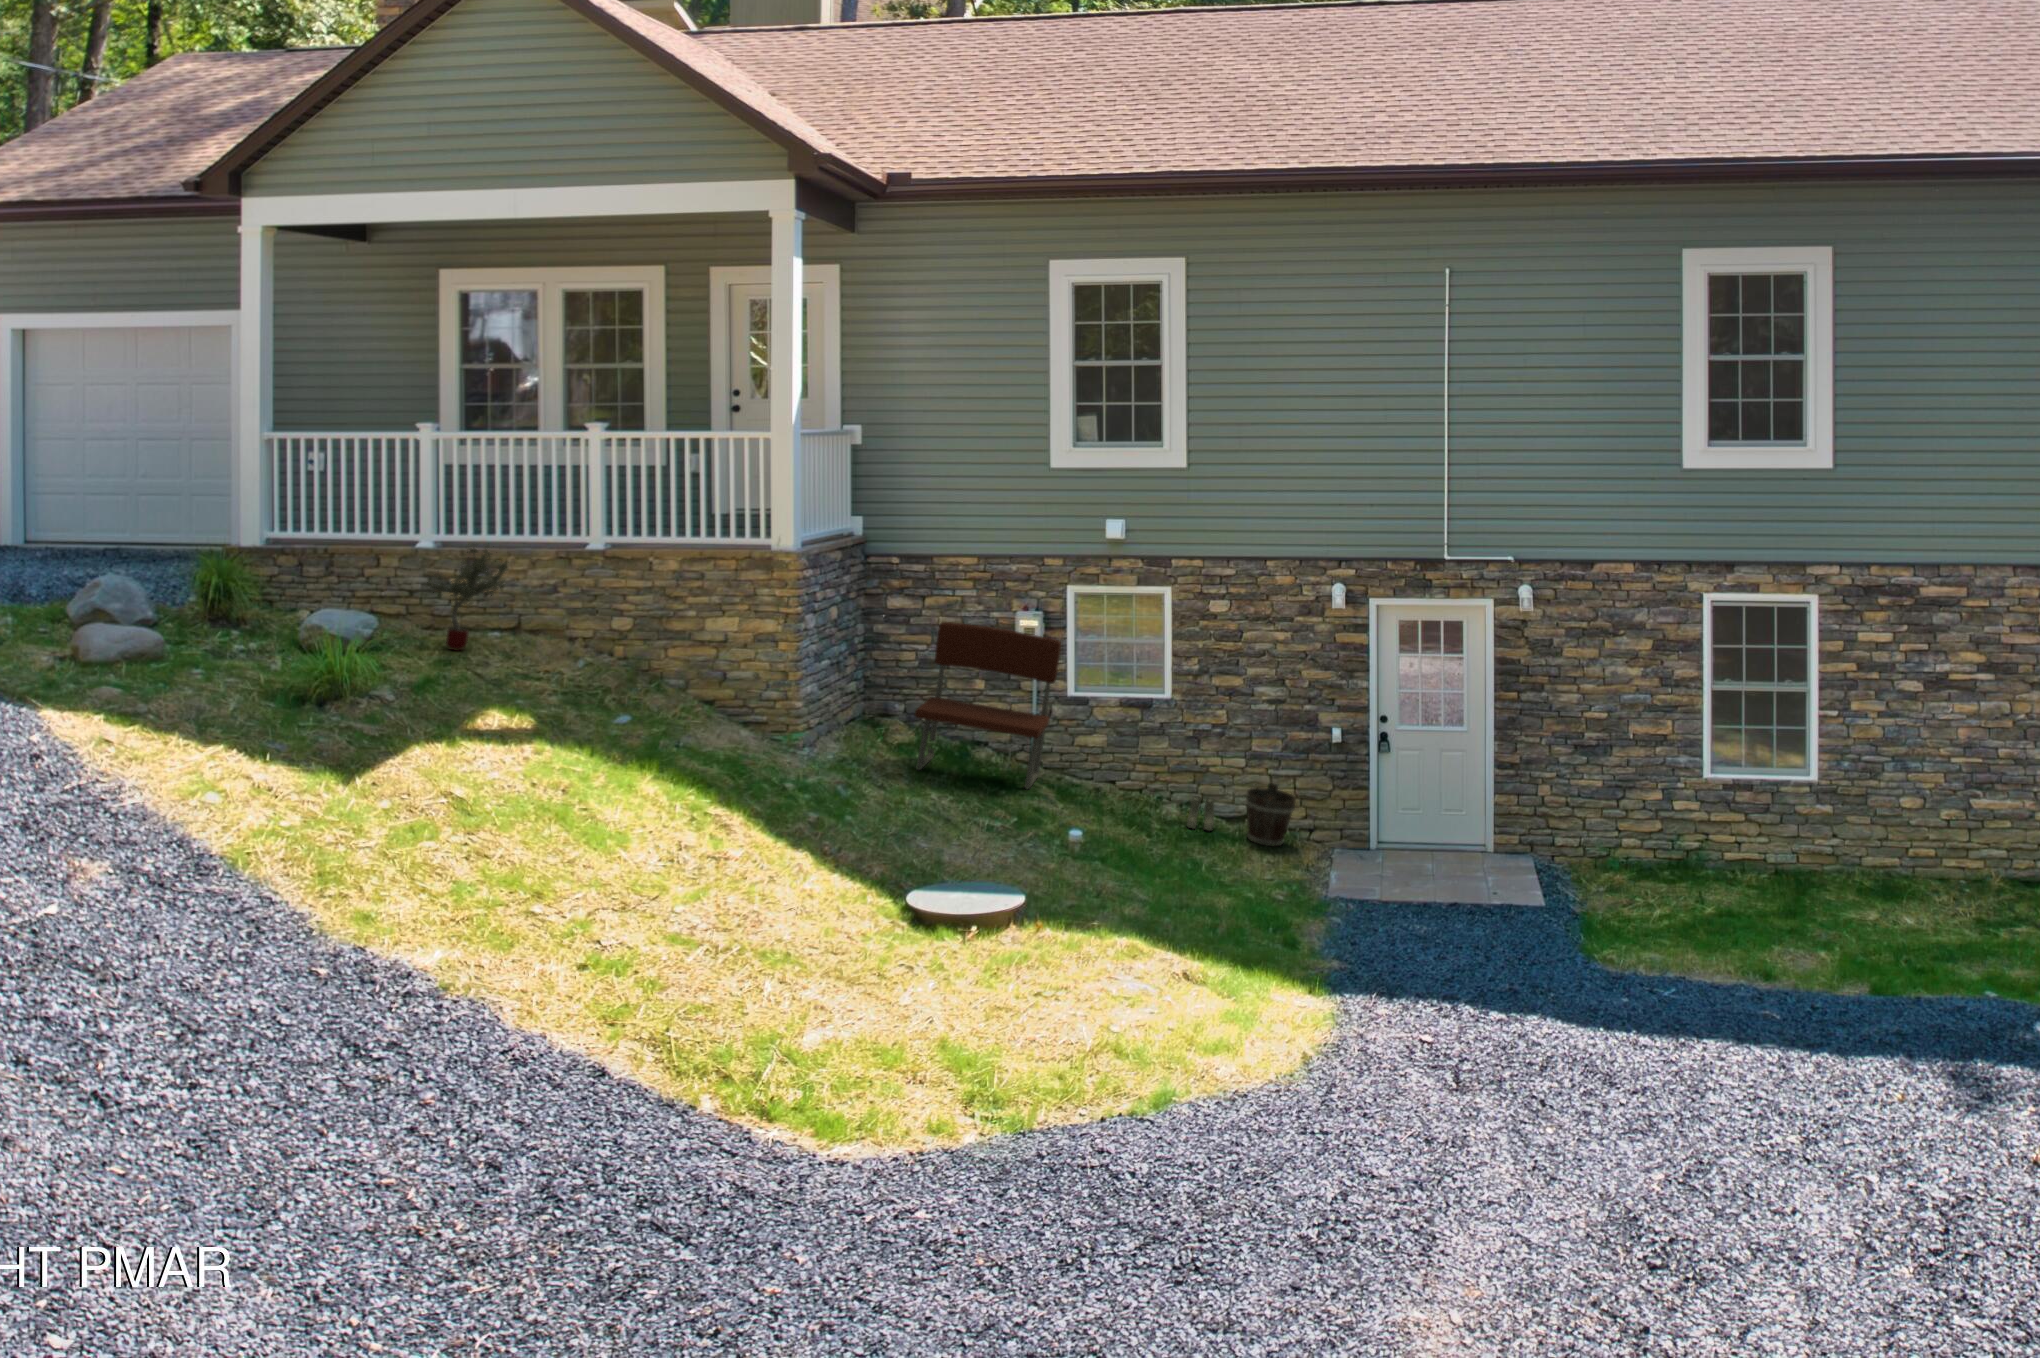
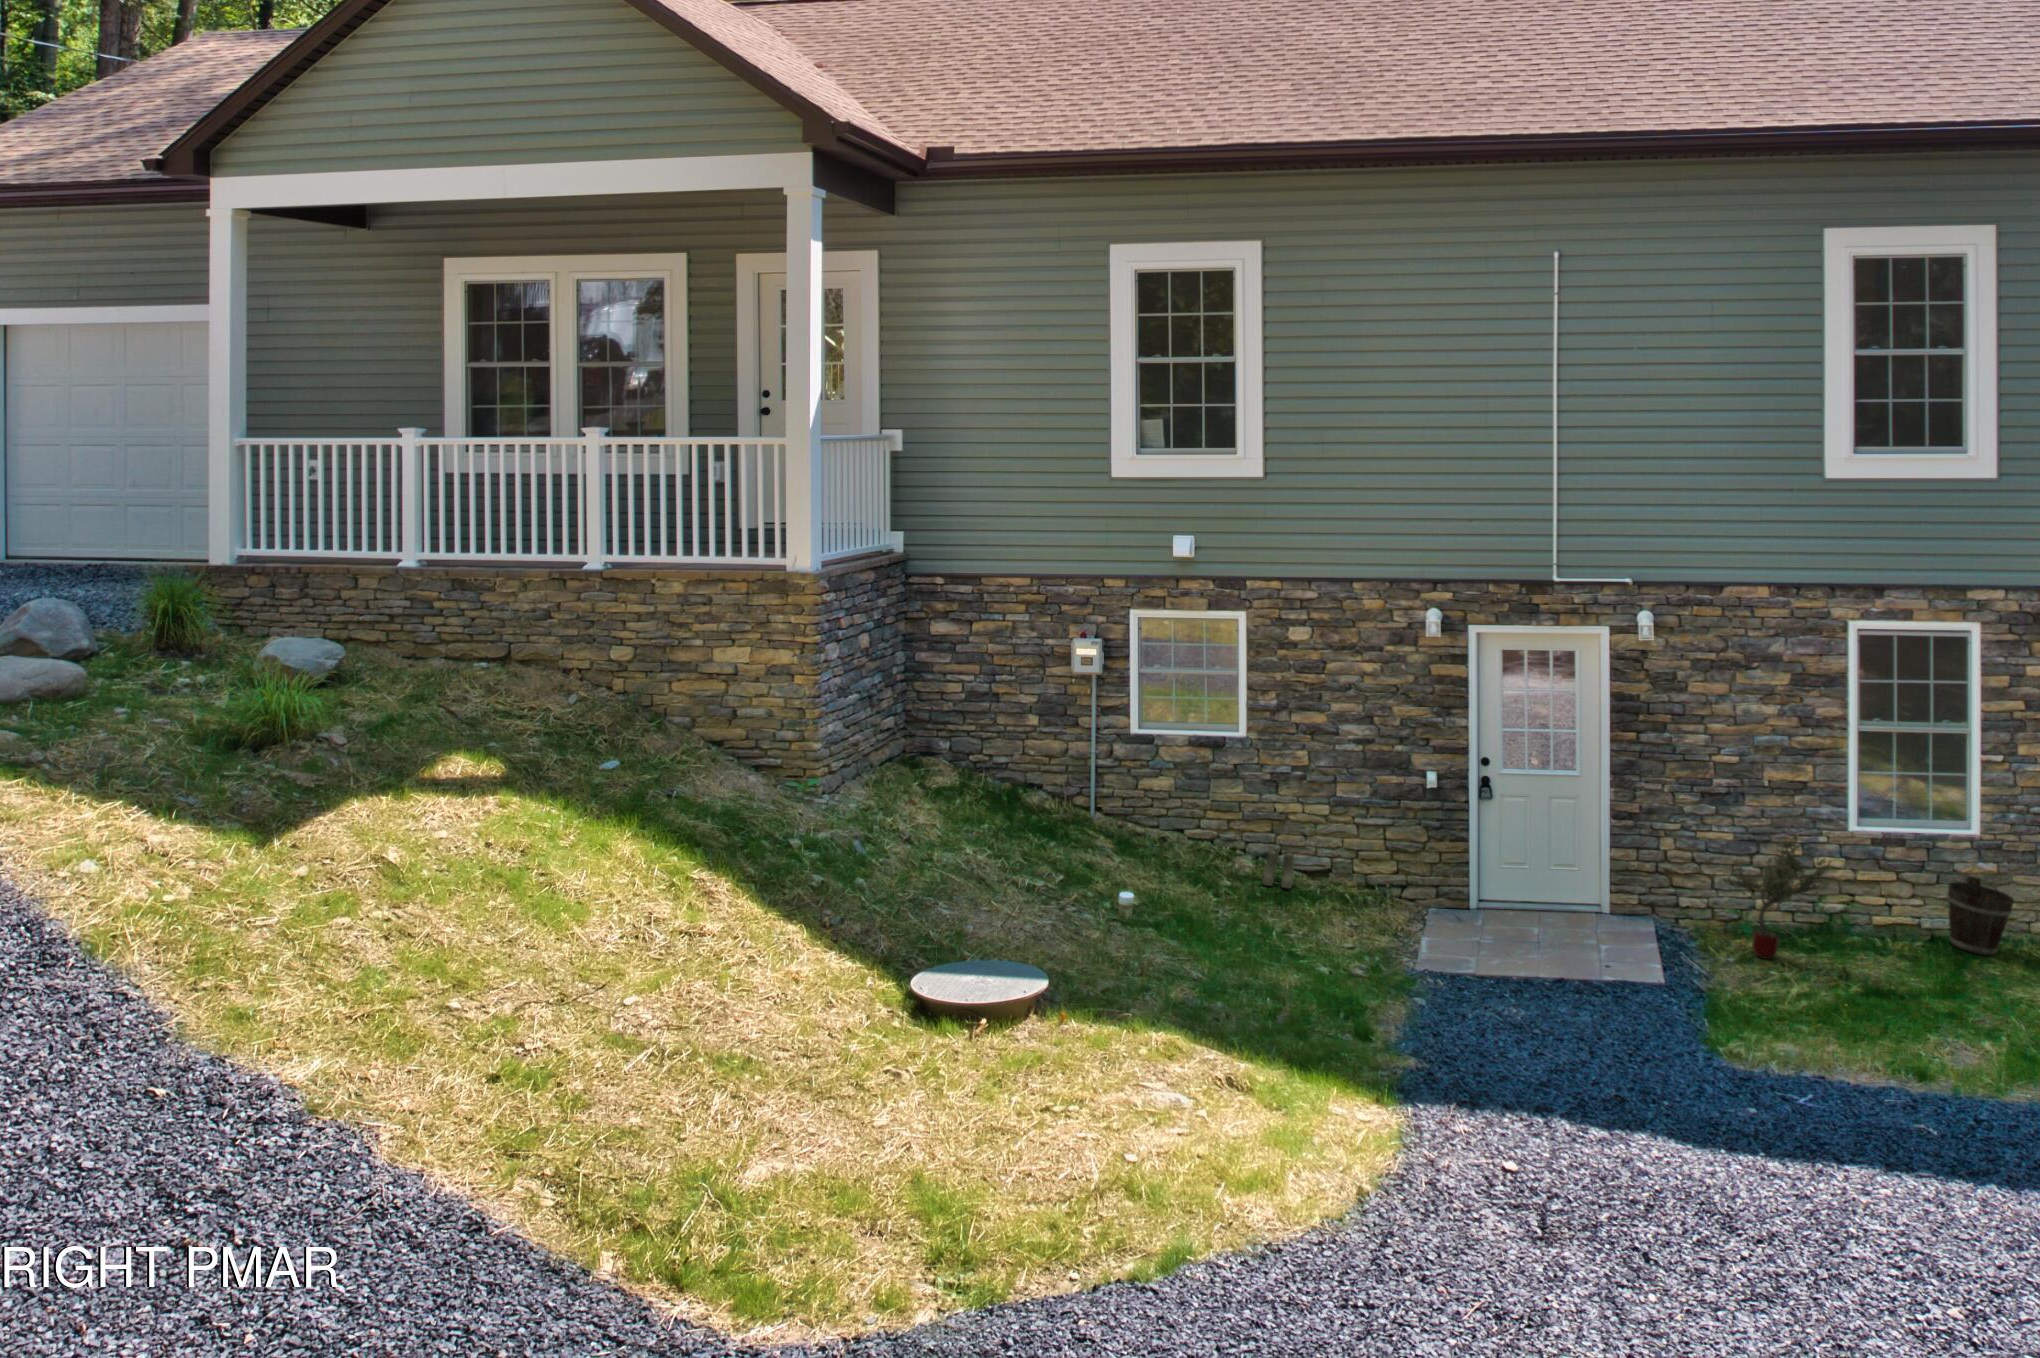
potted tree: present [427,546,506,650] -> present [1721,834,1831,959]
bench: present [915,622,1061,789] -> none [956,651,1123,841]
bucket: present [1246,783,1296,846] -> present [1947,876,2014,955]

